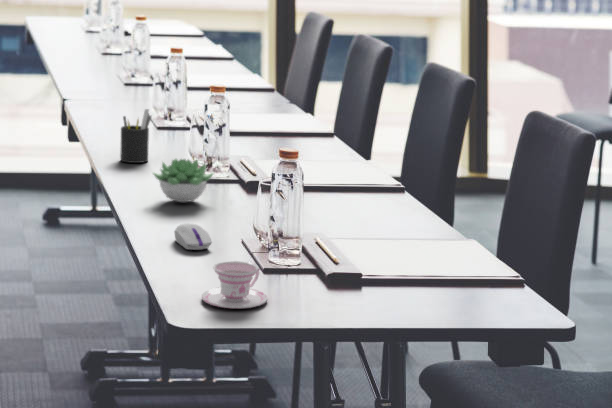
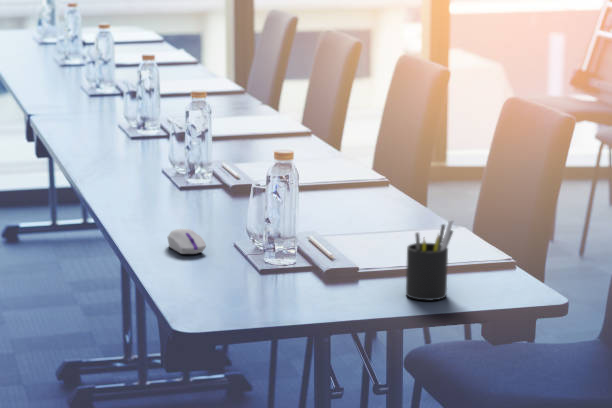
pen holder: present [120,109,151,163] -> present [406,221,453,300]
succulent plant: present [153,159,213,202] -> none [138,166,201,210]
teacup: present [202,261,267,308] -> none [203,261,268,306]

